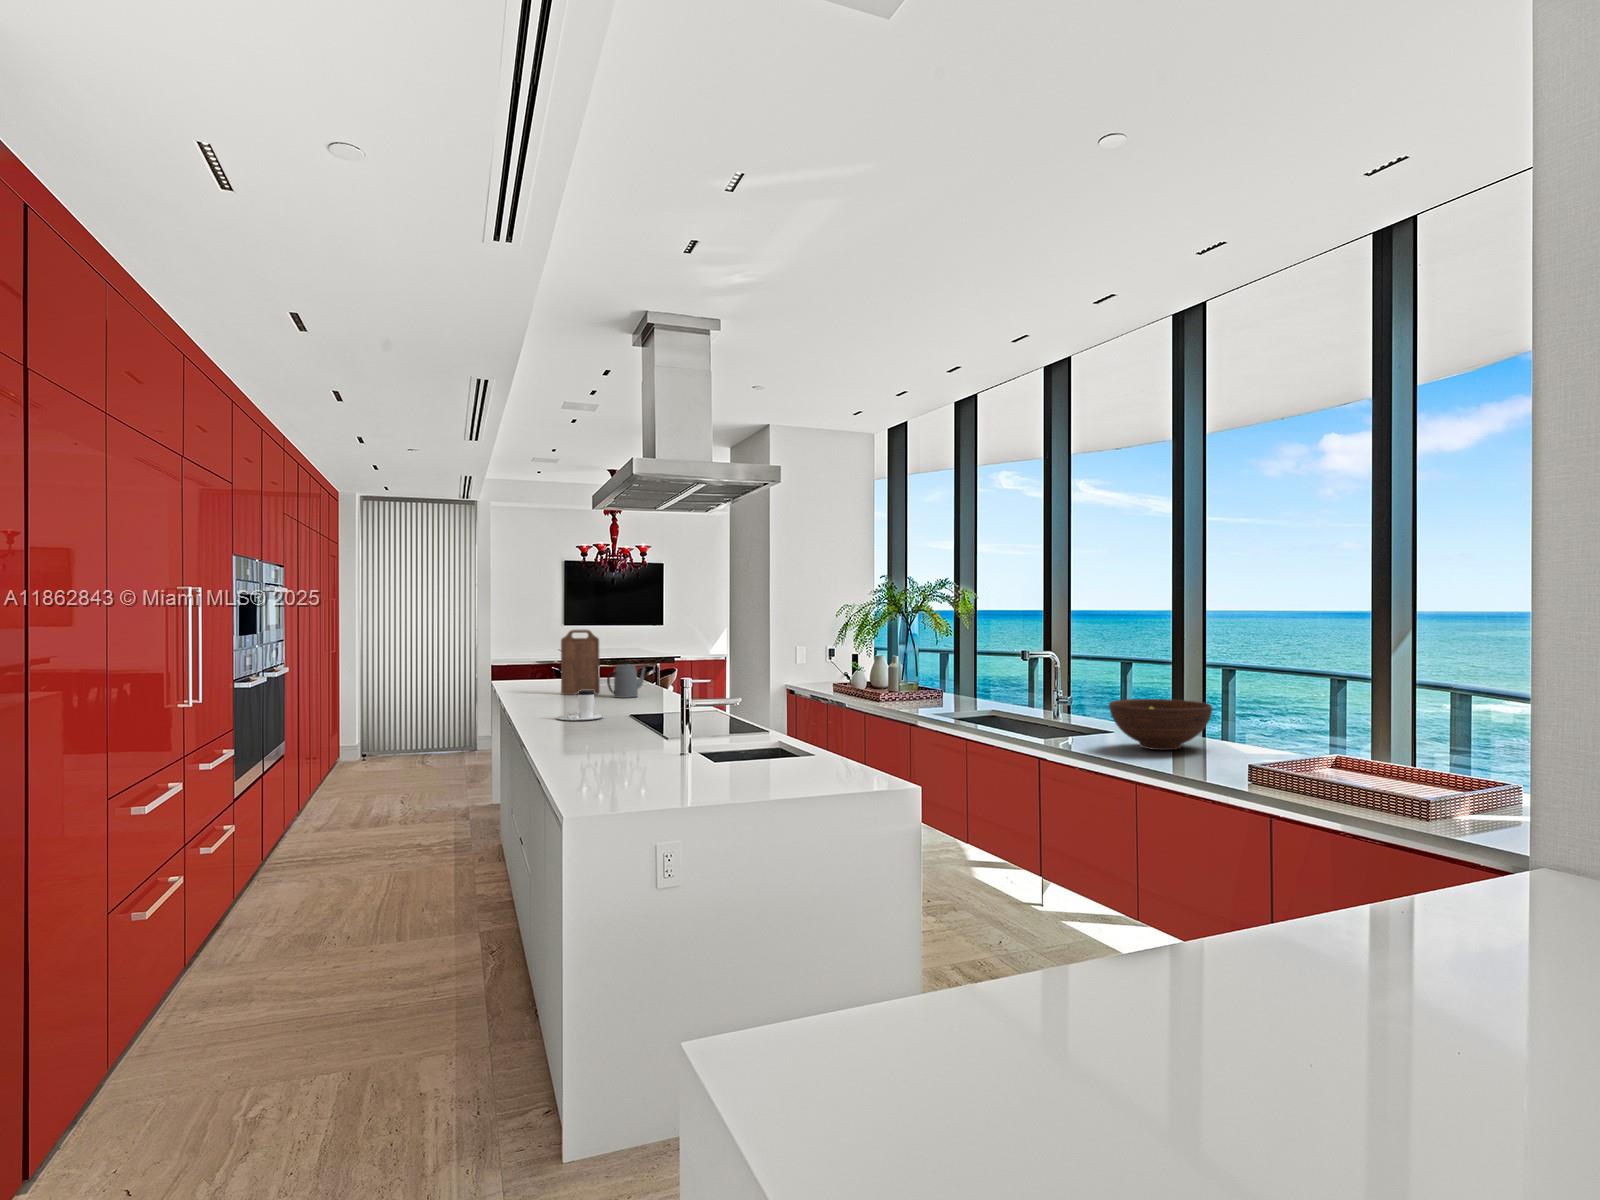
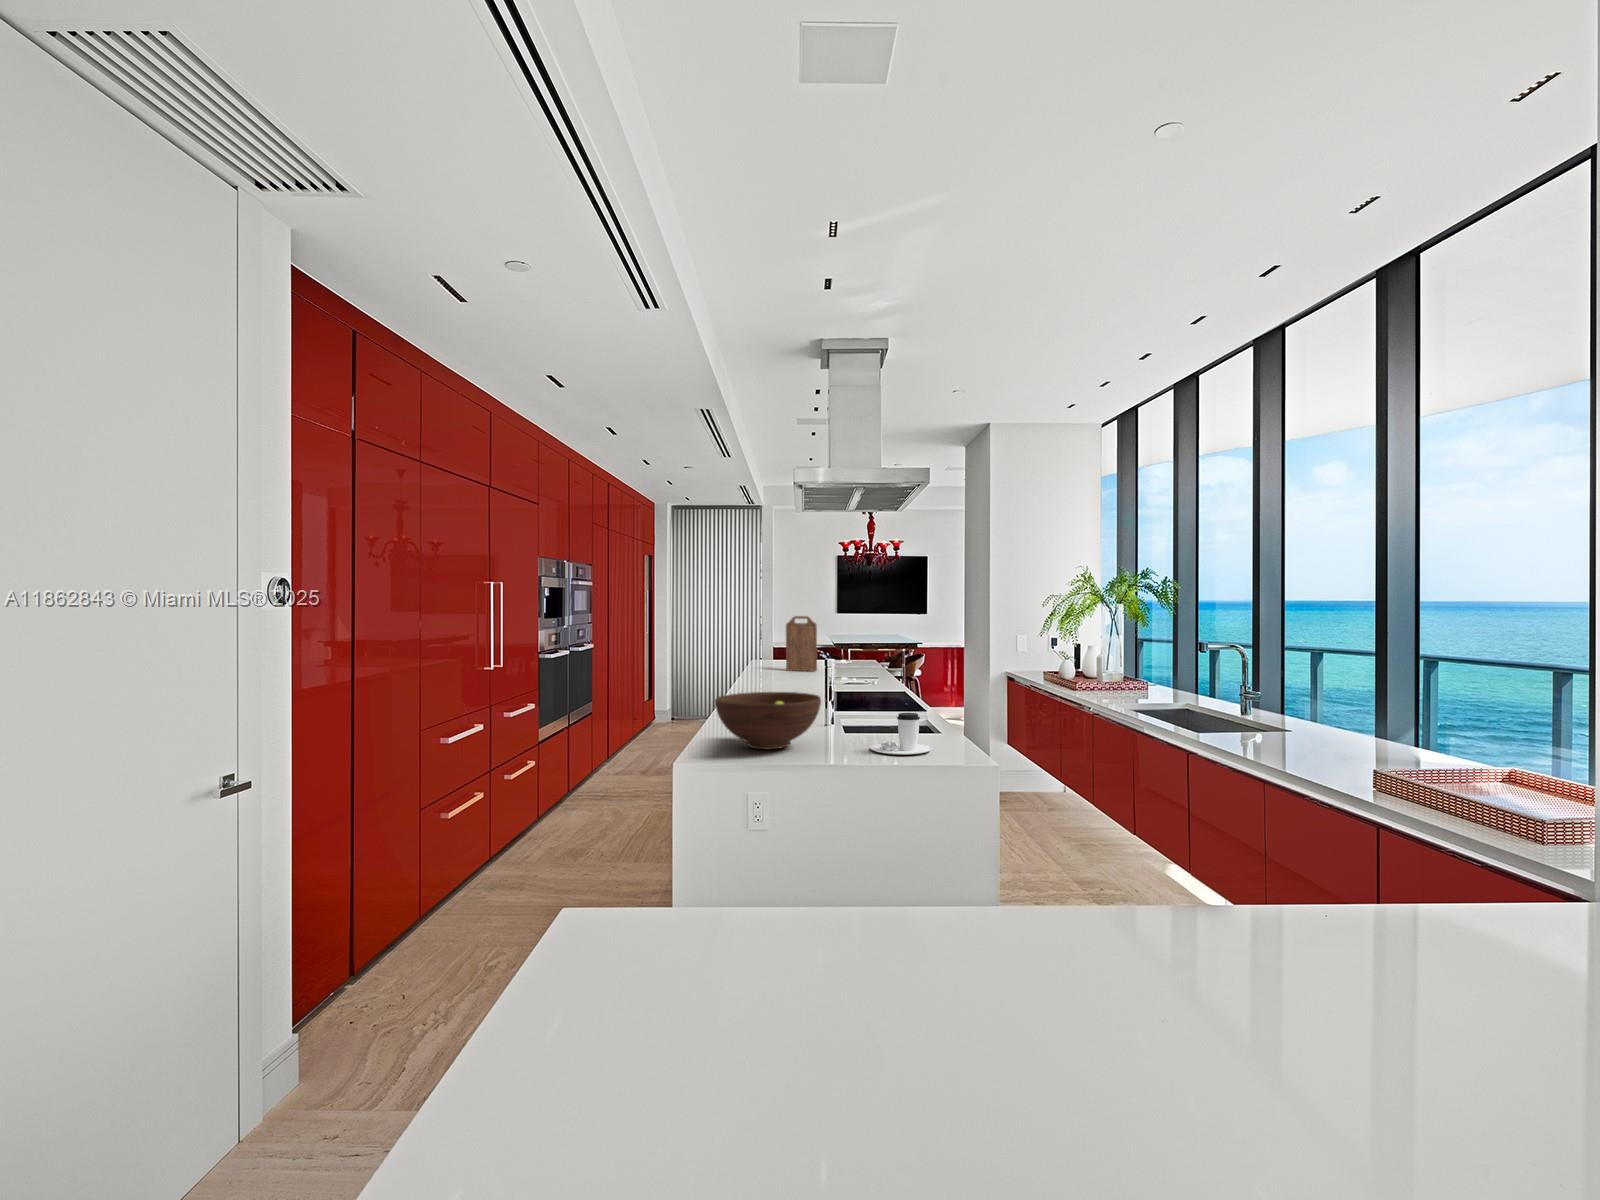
teapot: present [607,661,645,698] -> none [819,643,855,675]
coffee cup: present [557,690,603,721] -> present [871,713,932,755]
fruit bowl: present [1109,699,1212,750] -> present [715,692,821,749]

